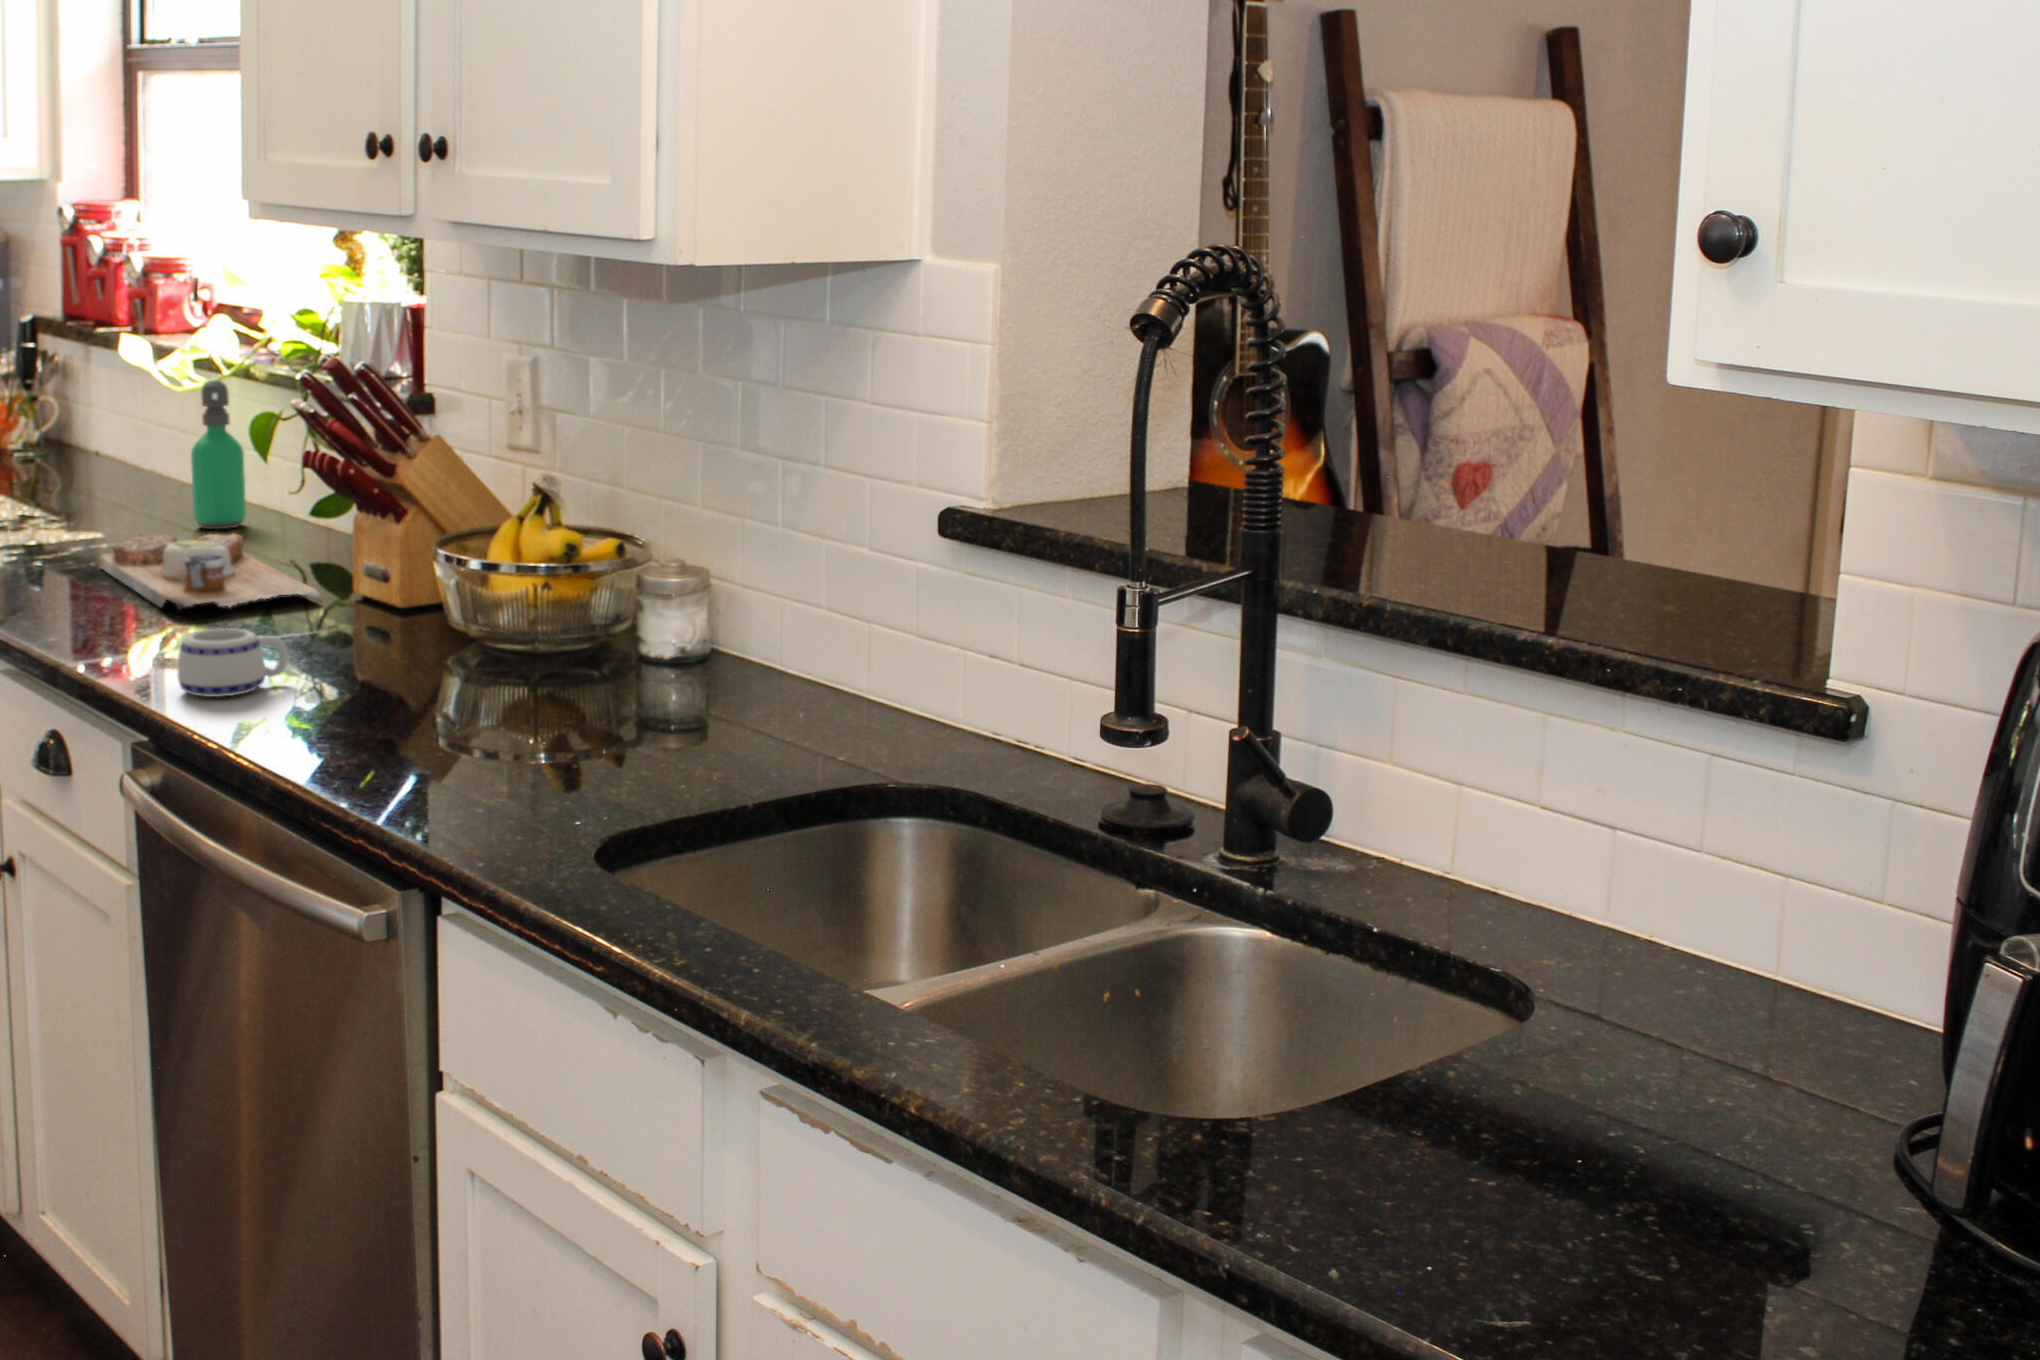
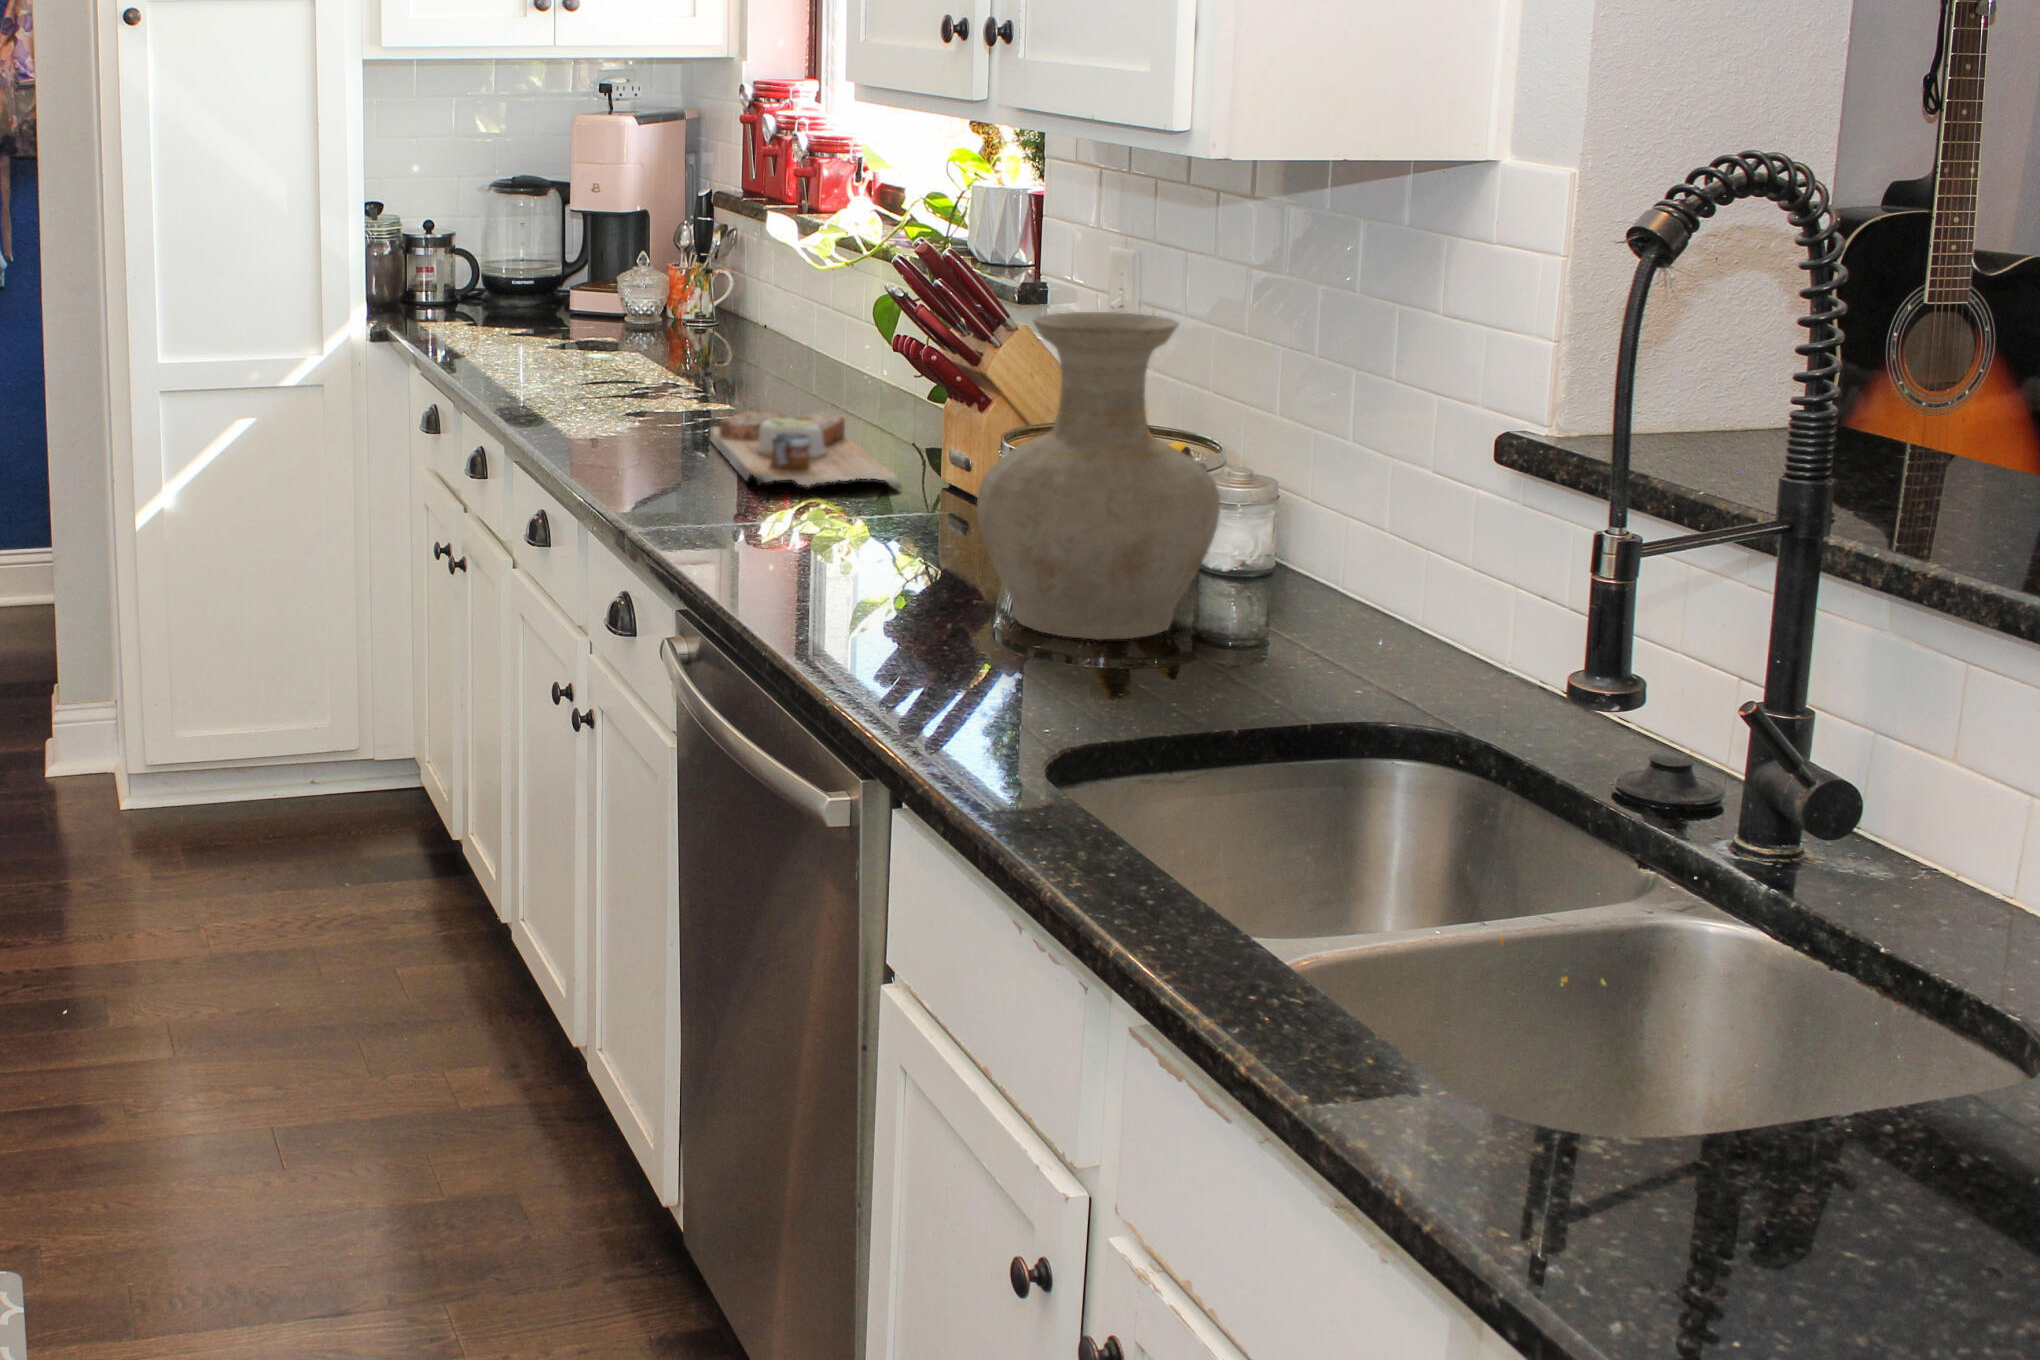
soap dispenser: present [191,380,246,529] -> none [815,260,868,411]
vase: none [454,418,682,733] -> present [977,312,1220,640]
mug: present [177,628,288,697] -> none [725,503,833,569]

